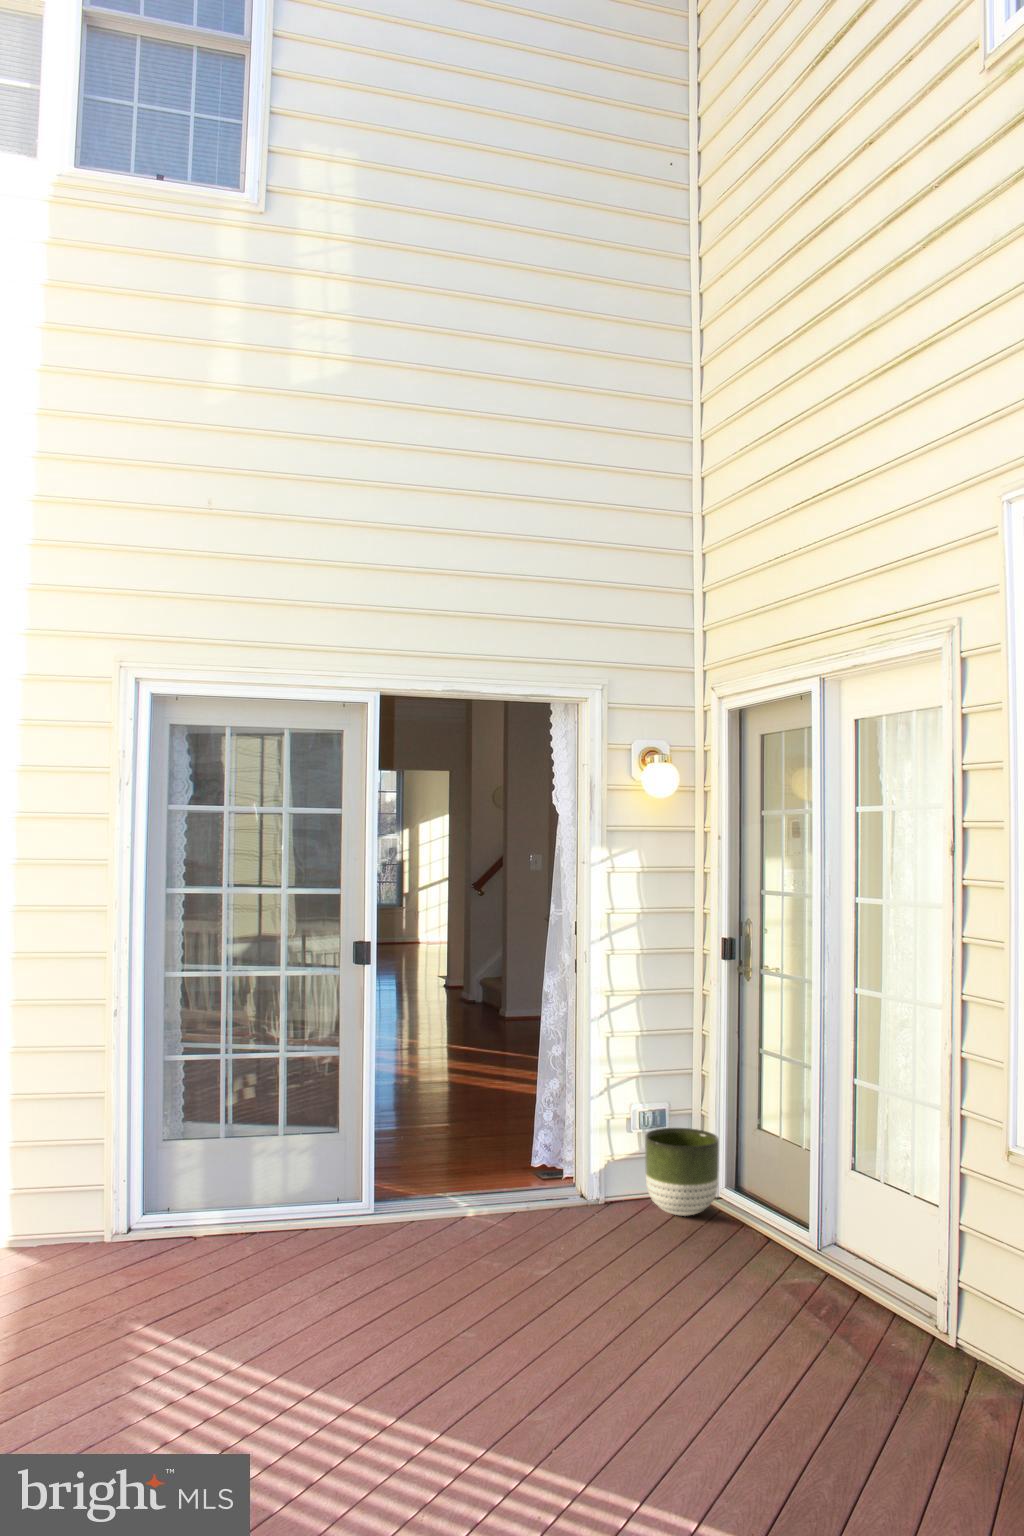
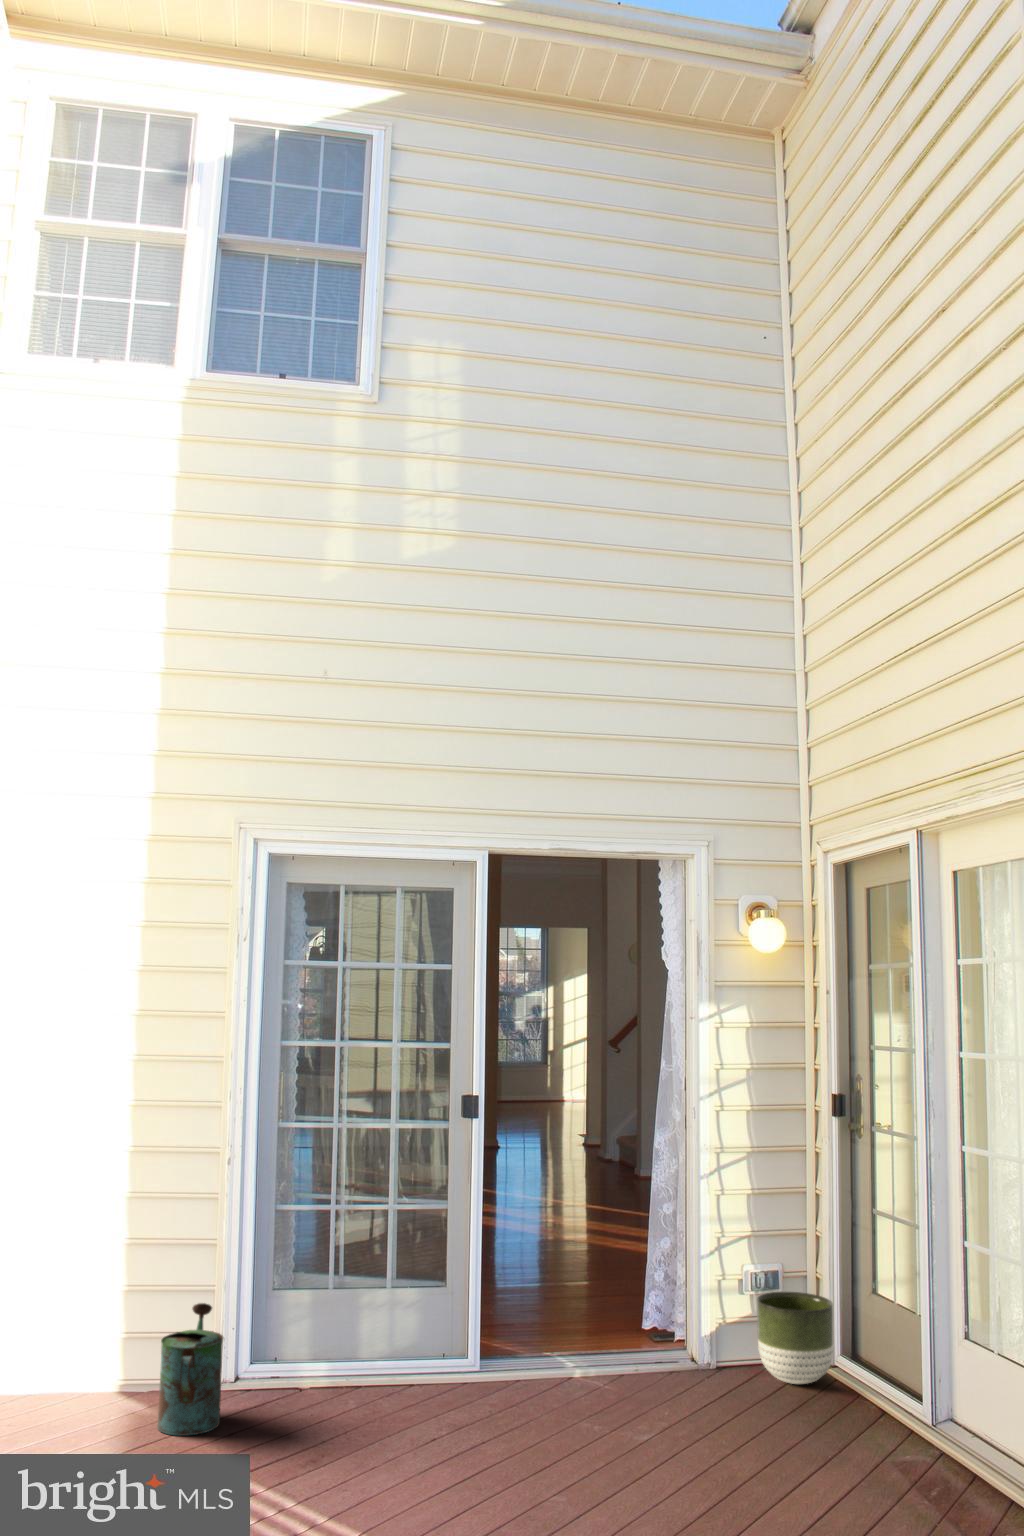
watering can: none [36,1157,105,1292] -> present [157,1303,223,1436]

